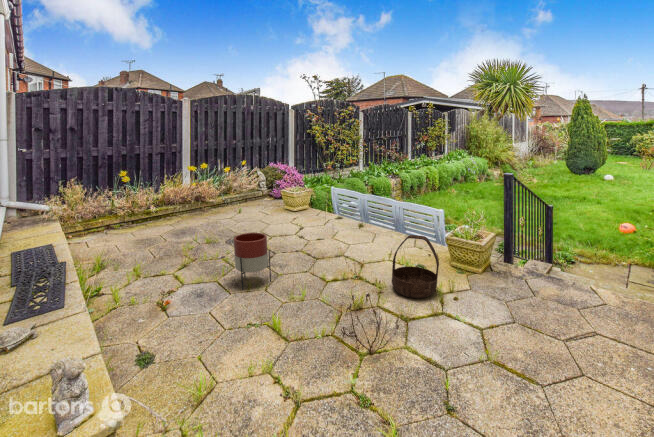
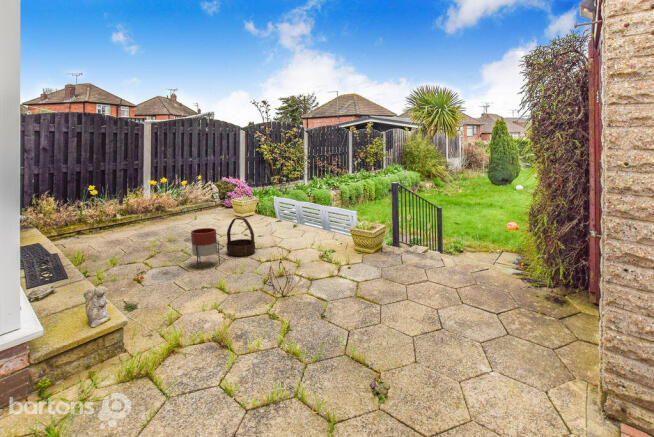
basket: present [392,235,439,298] -> present [226,218,255,256]

